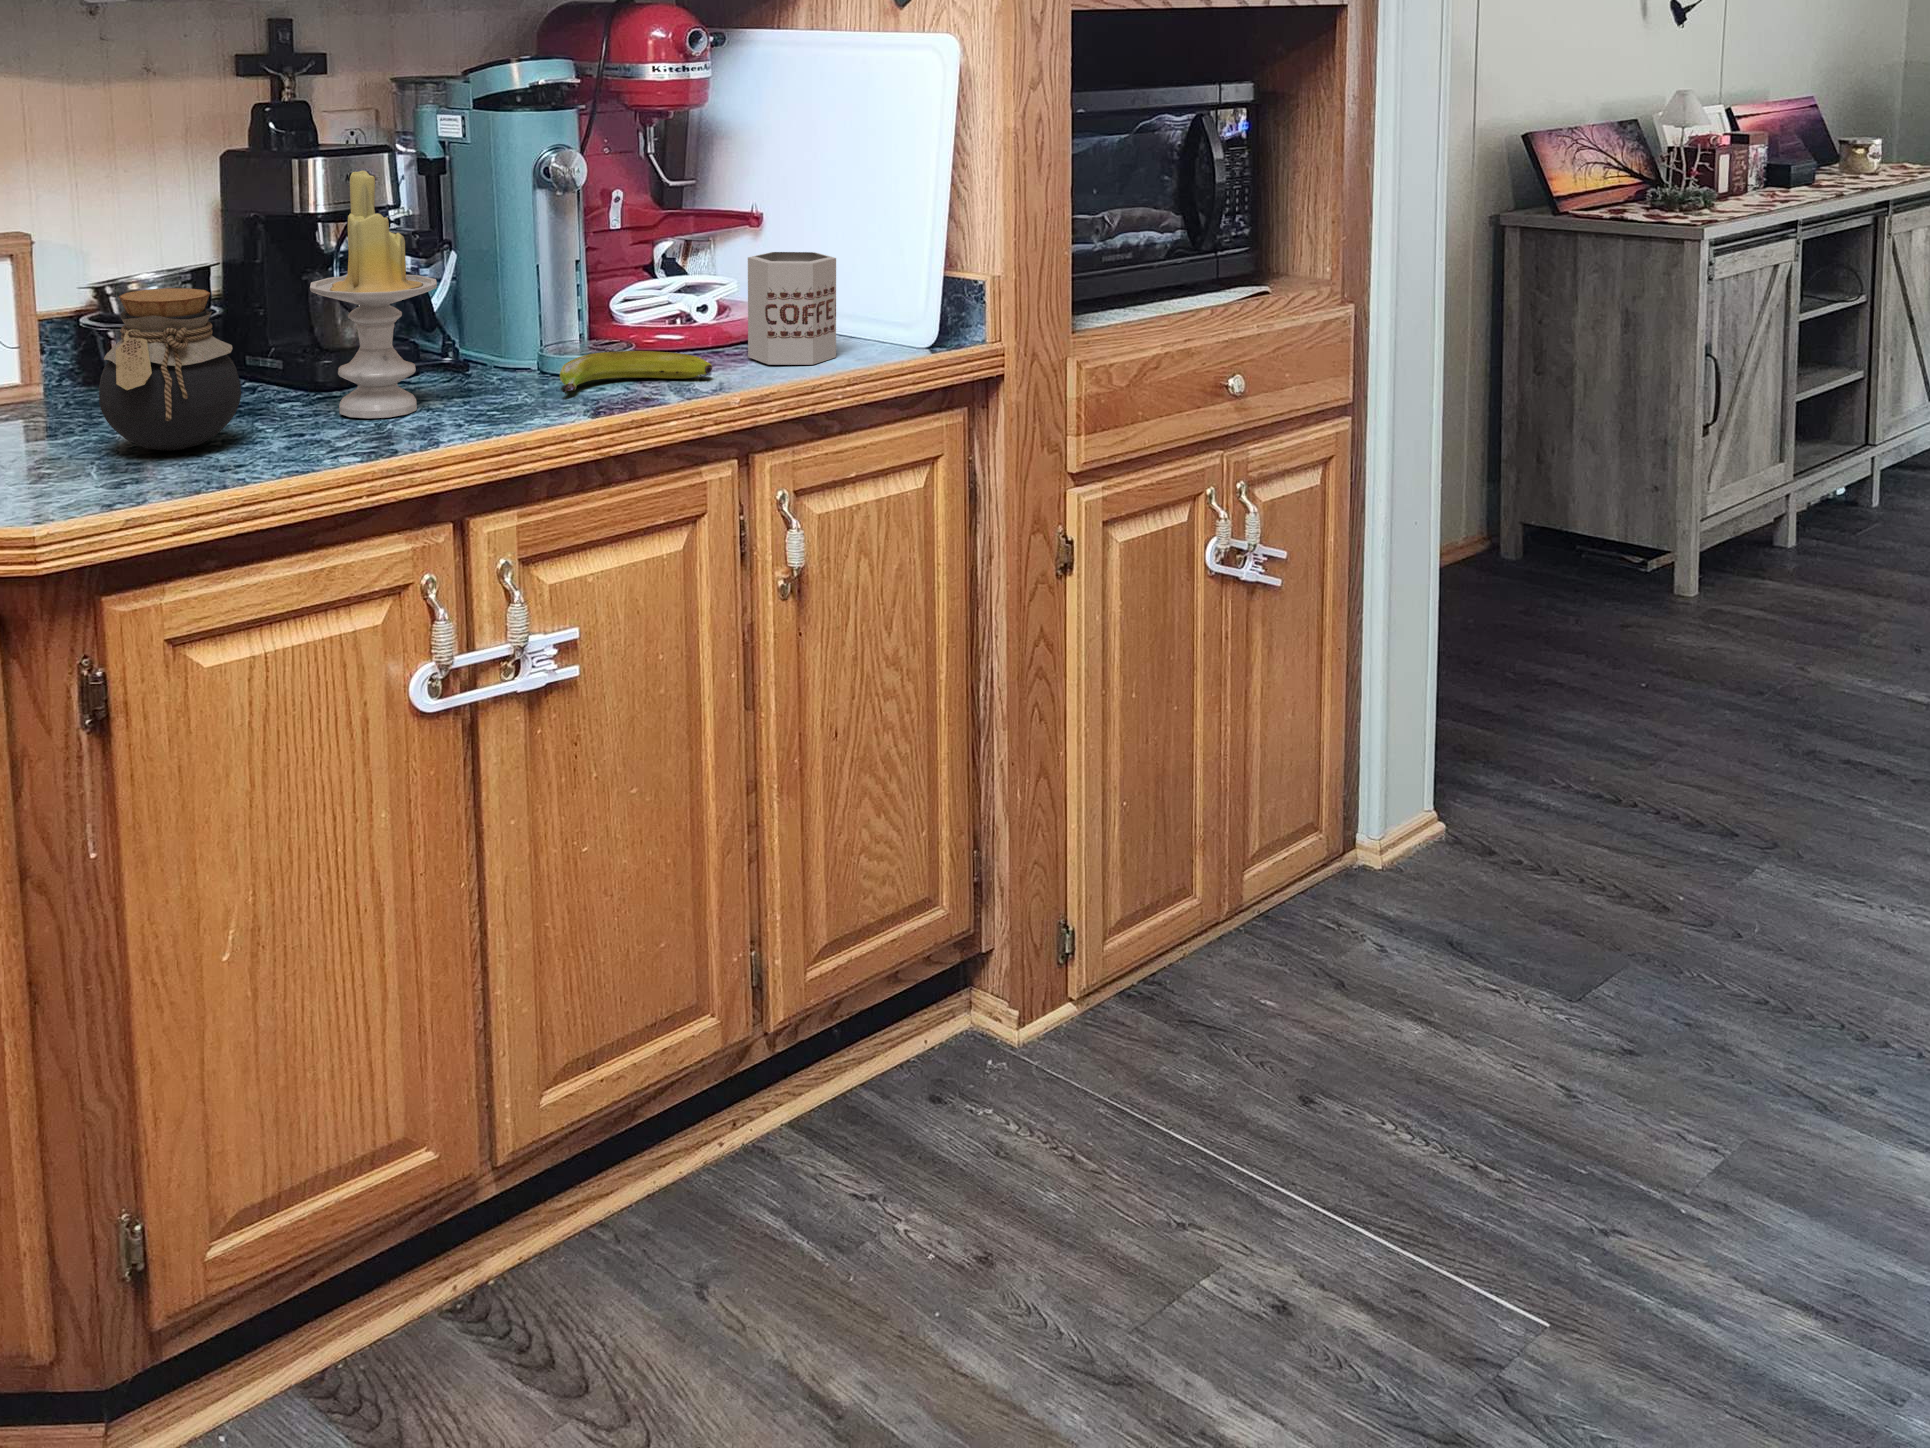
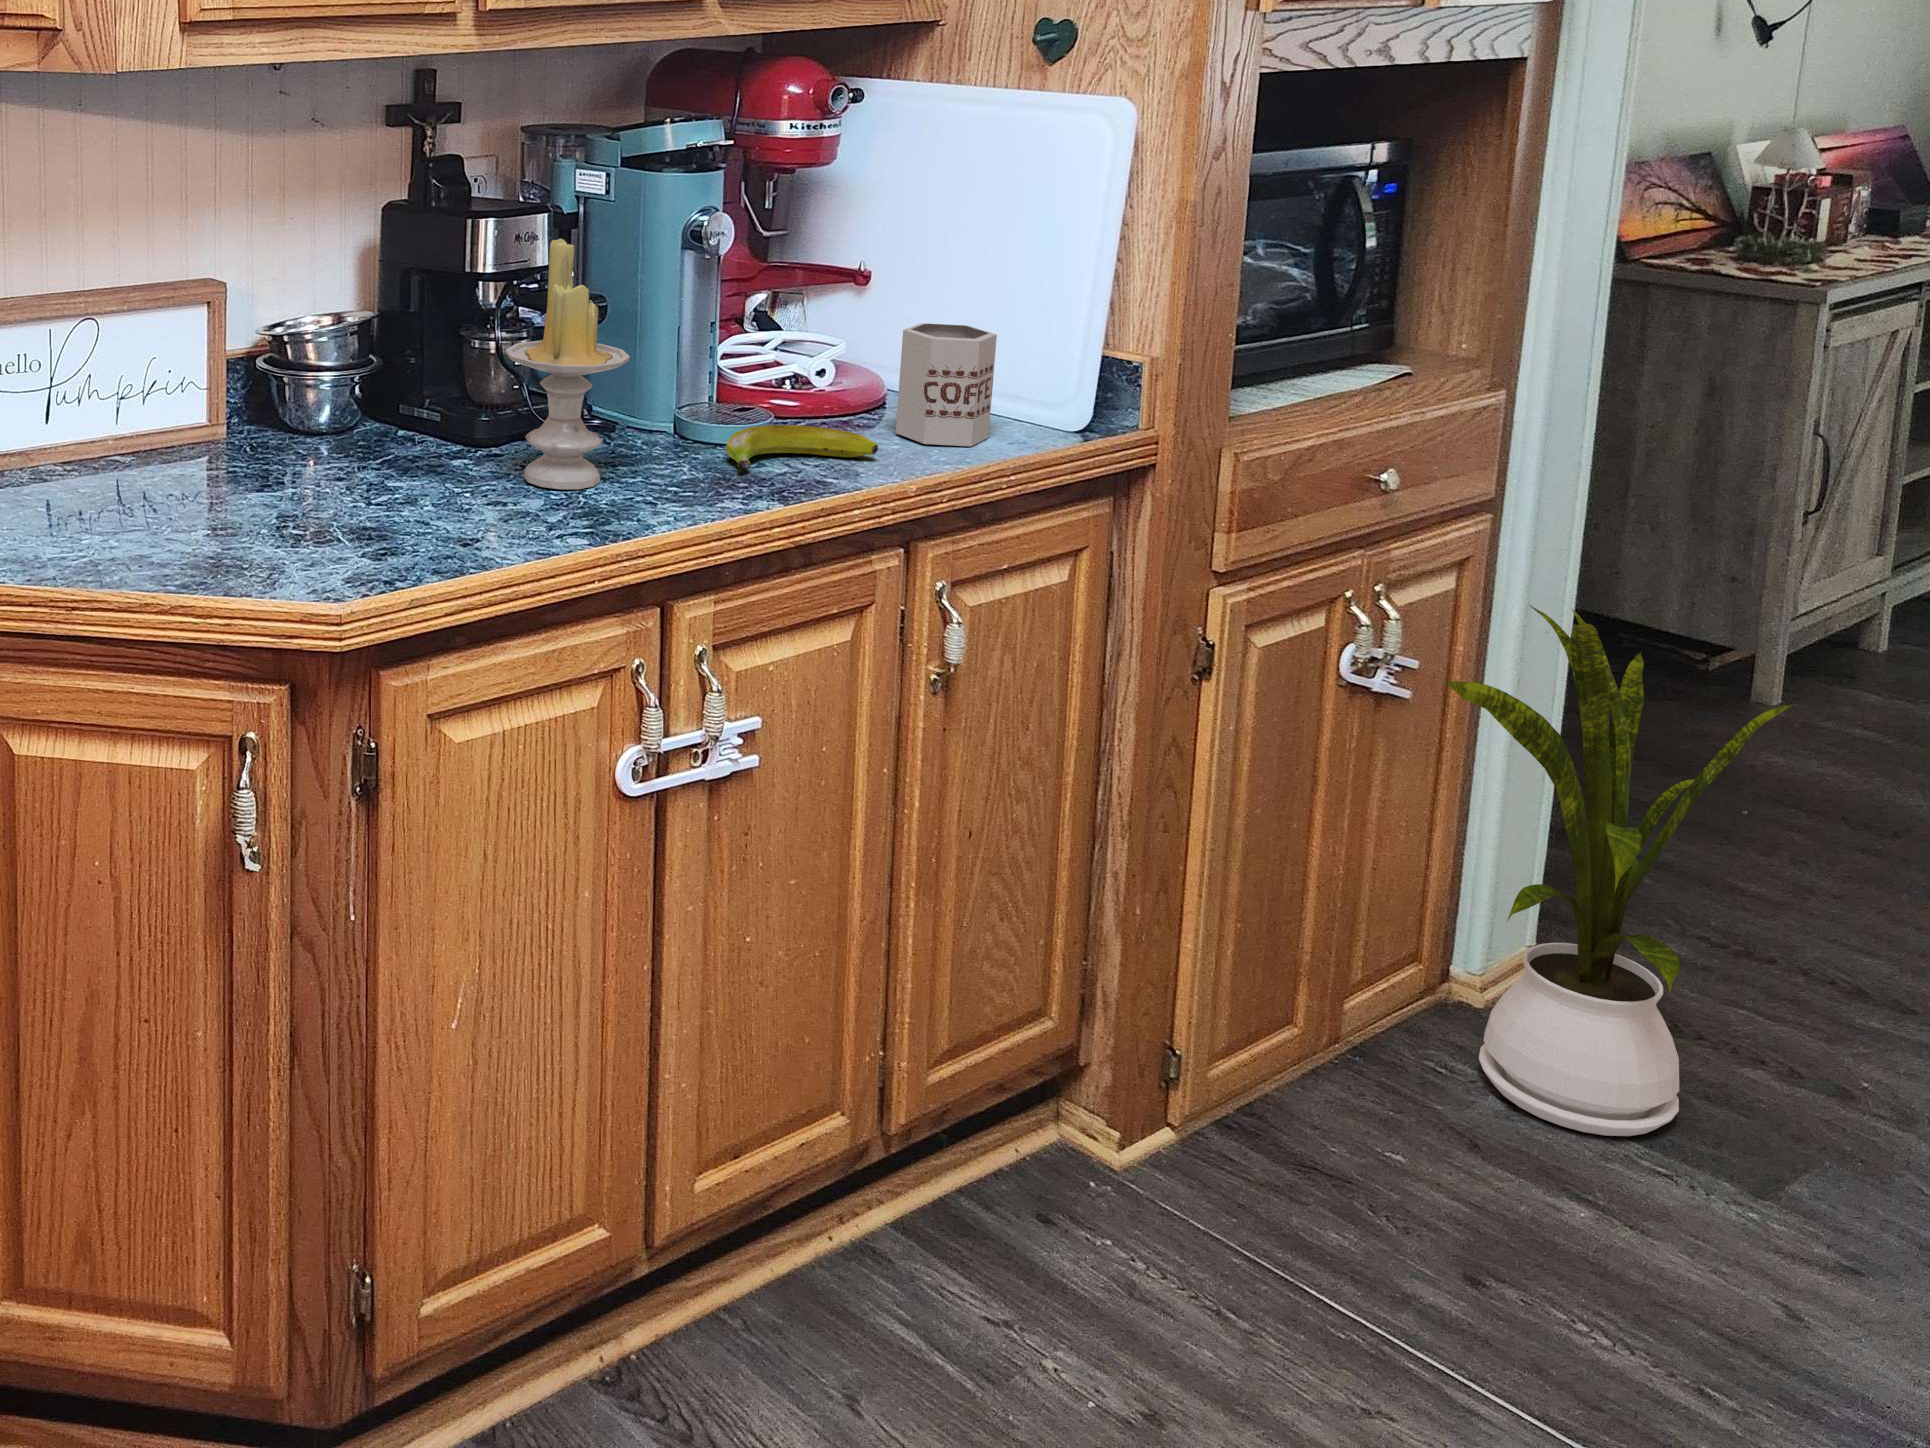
jar: present [99,288,241,451] -> none [331,356,461,518]
house plant: none [1293,495,1592,968] -> present [1443,605,1794,1136]

